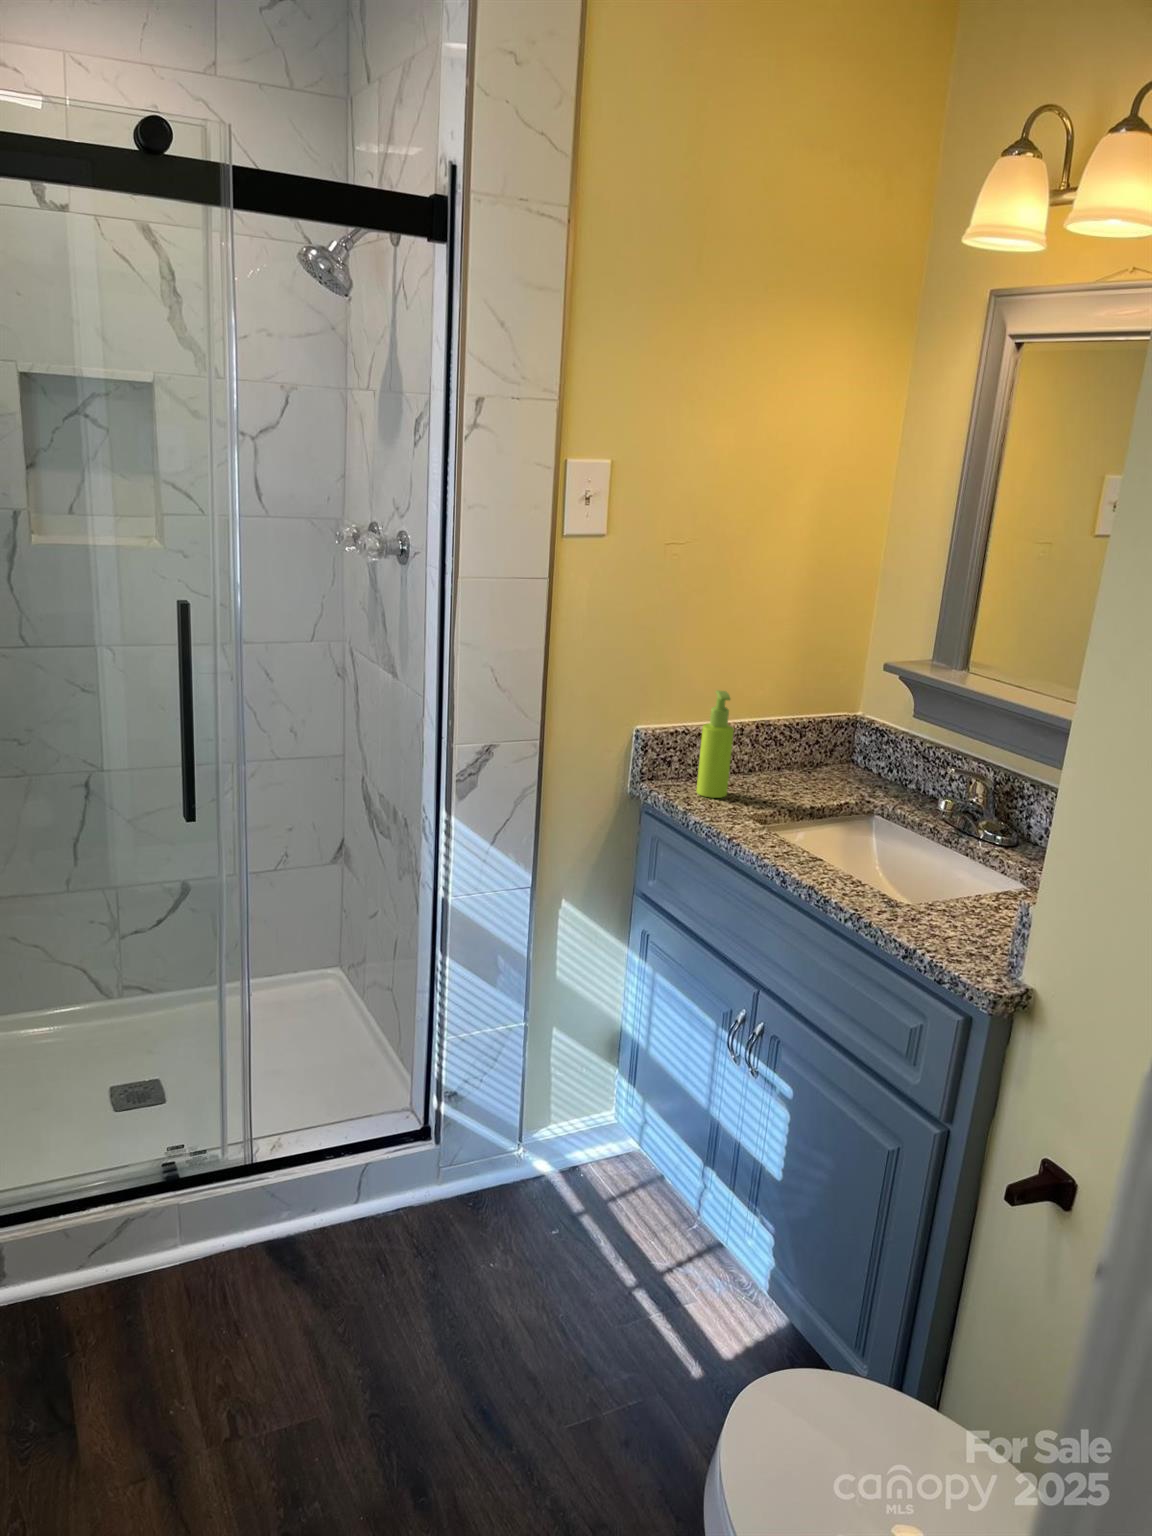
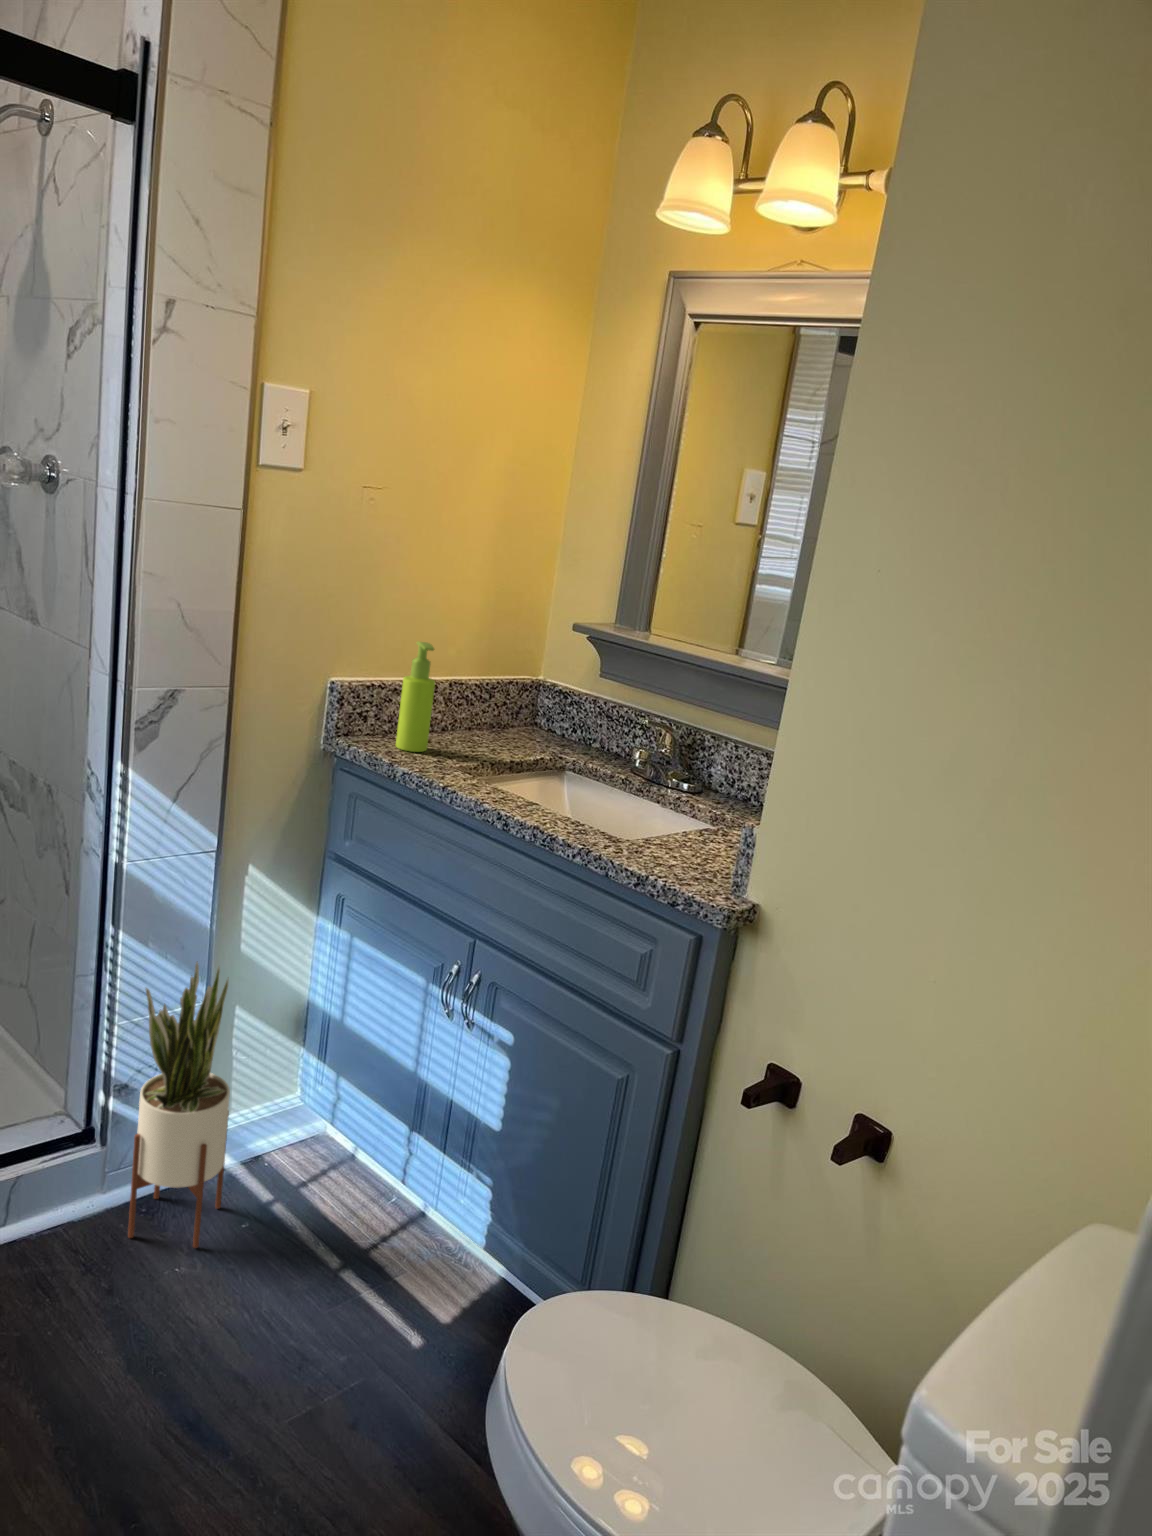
potted plant: none [453,991,541,1249] -> present [128,962,230,1248]

